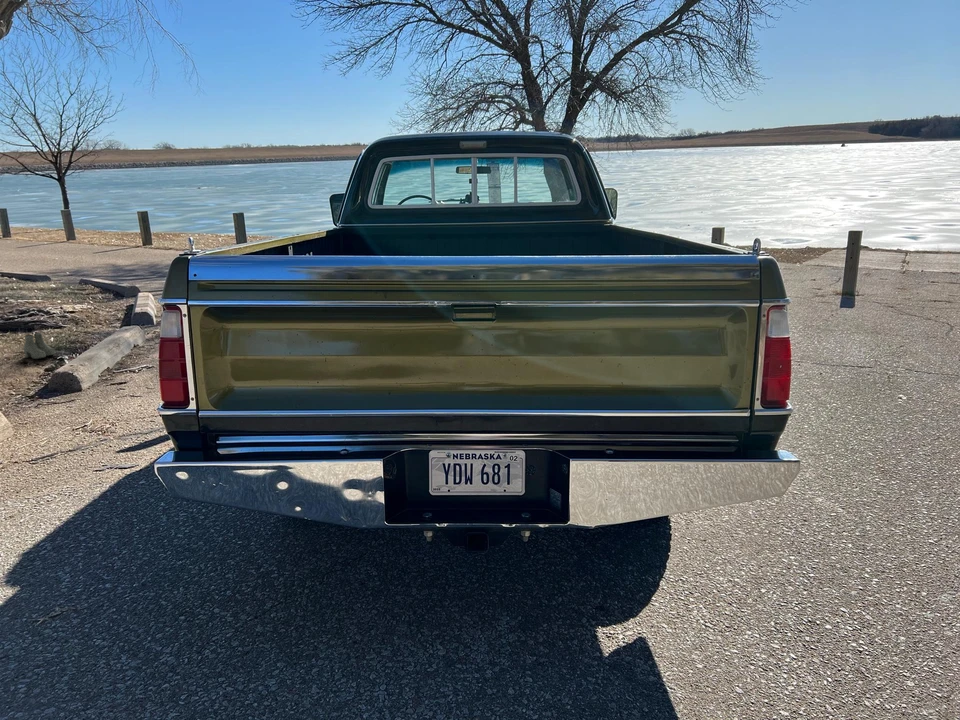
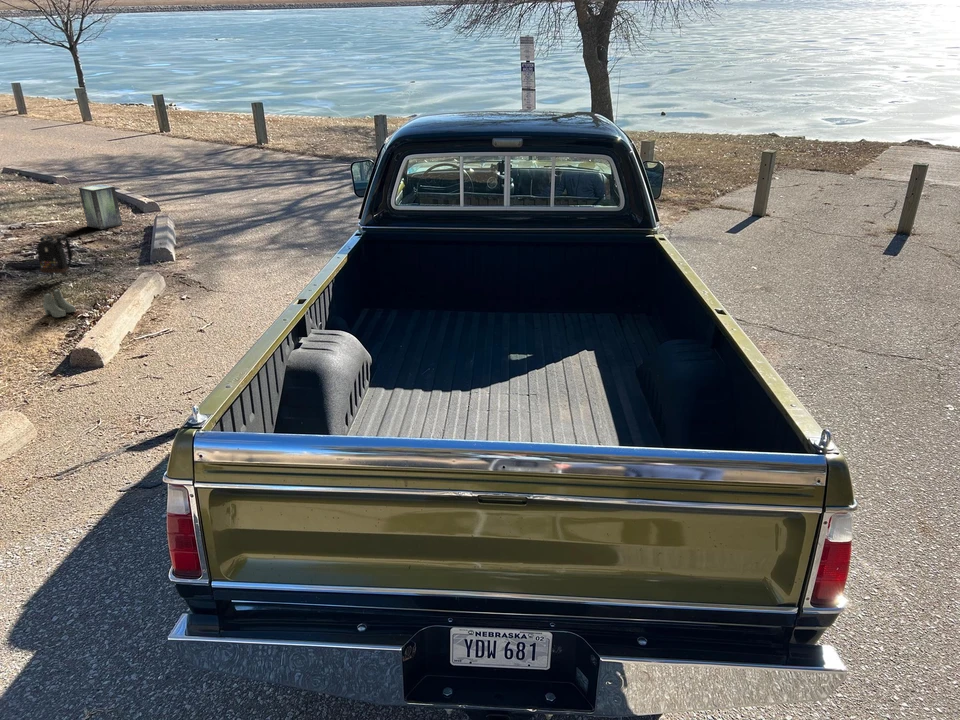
storage box: none [63,263,104,304] -> present [79,184,122,229]
backpack: none [20,292,55,334] -> present [37,235,72,278]

